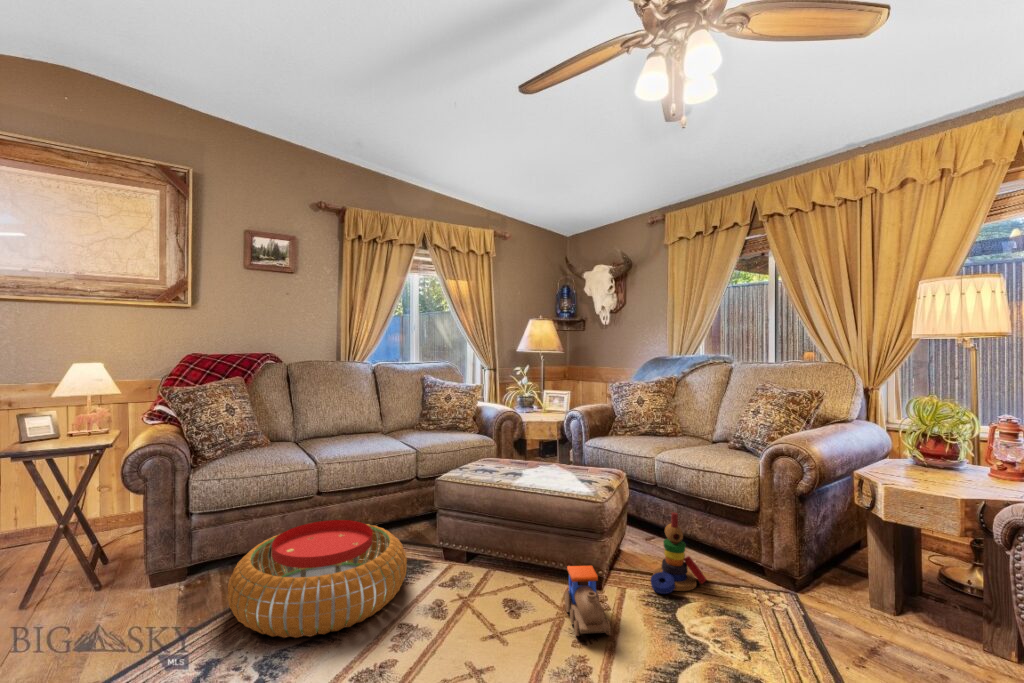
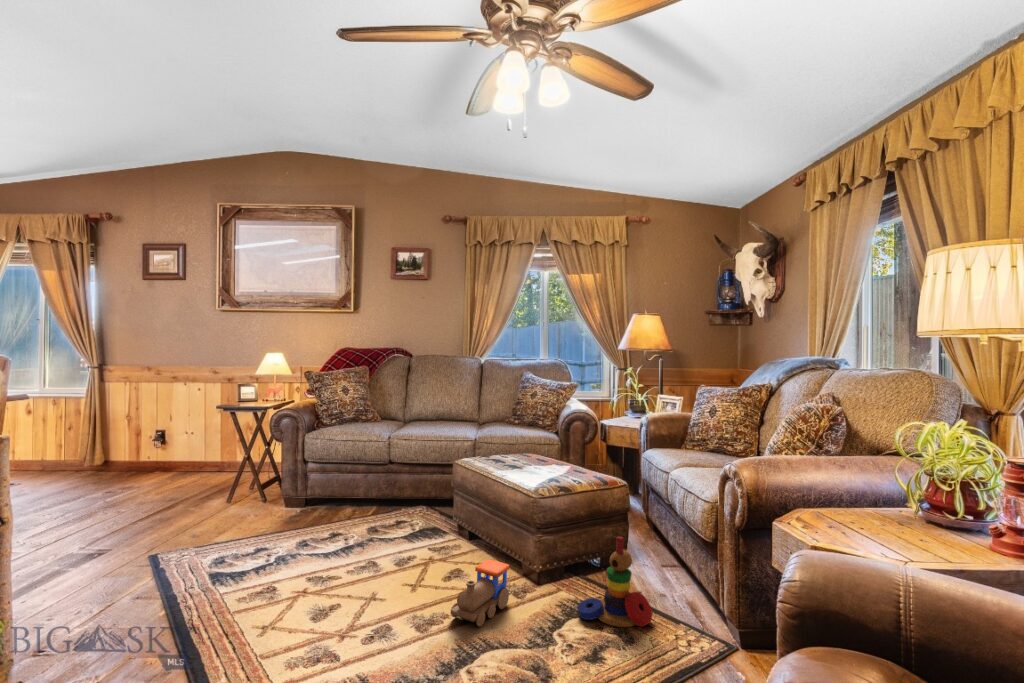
pouf: present [227,520,407,638] -> none [279,481,414,558]

